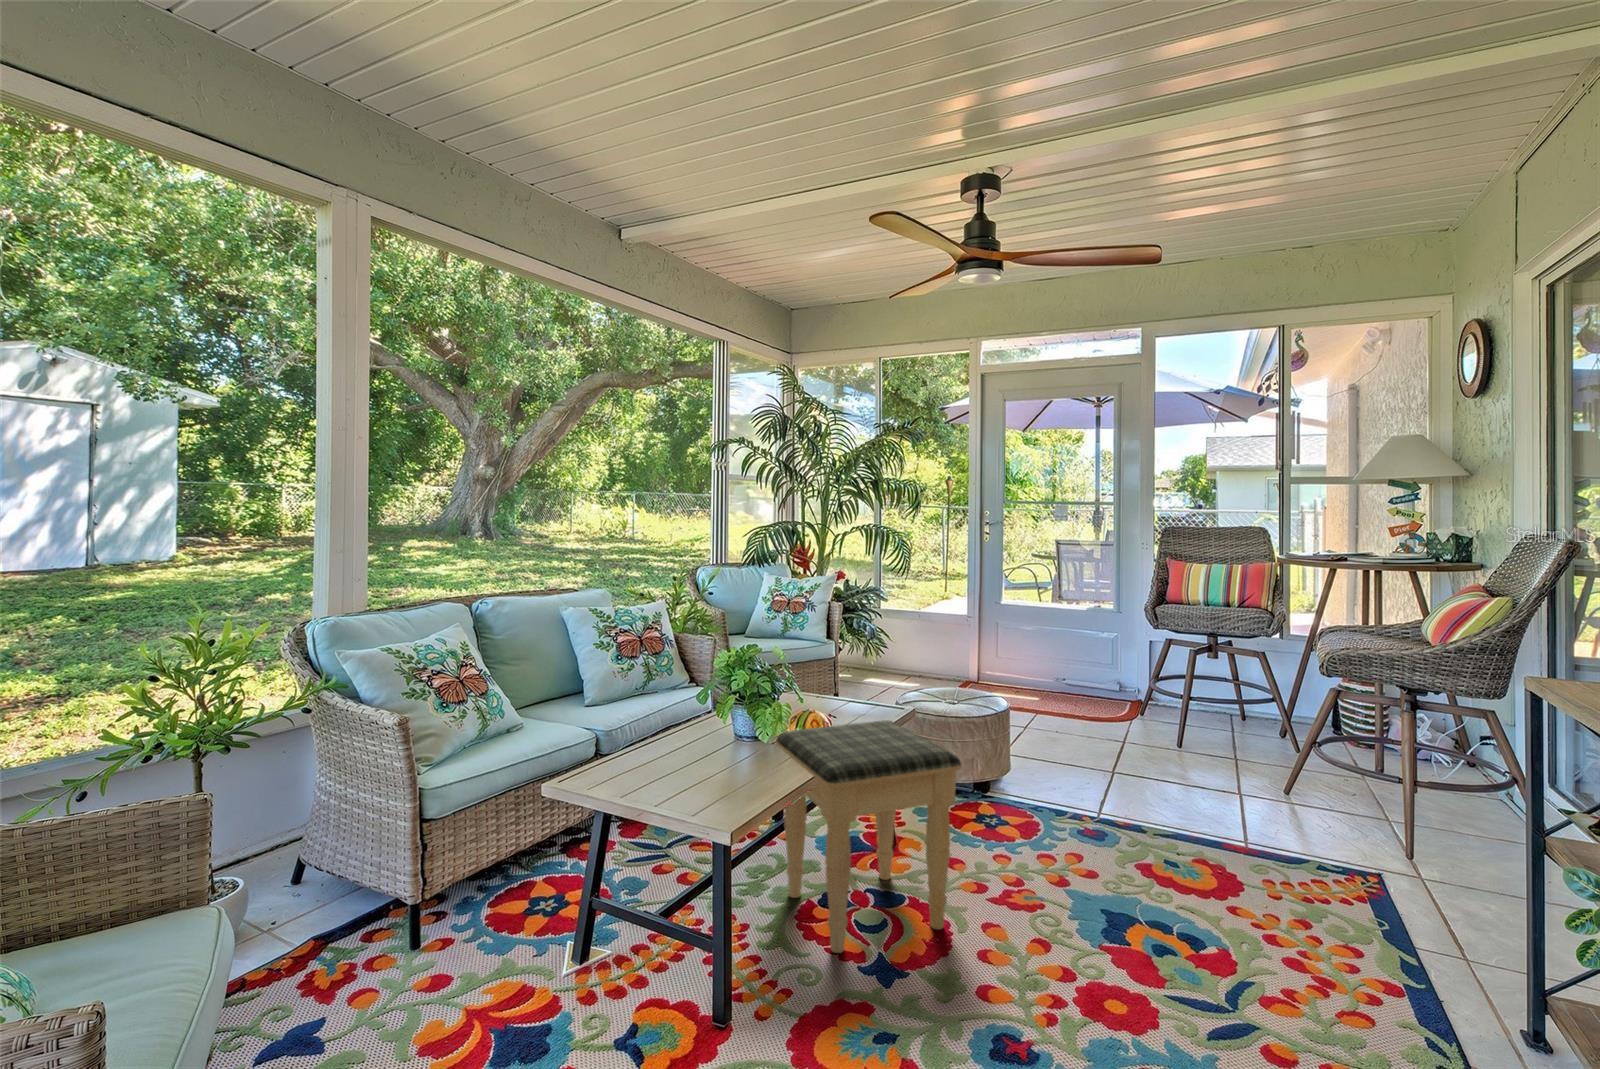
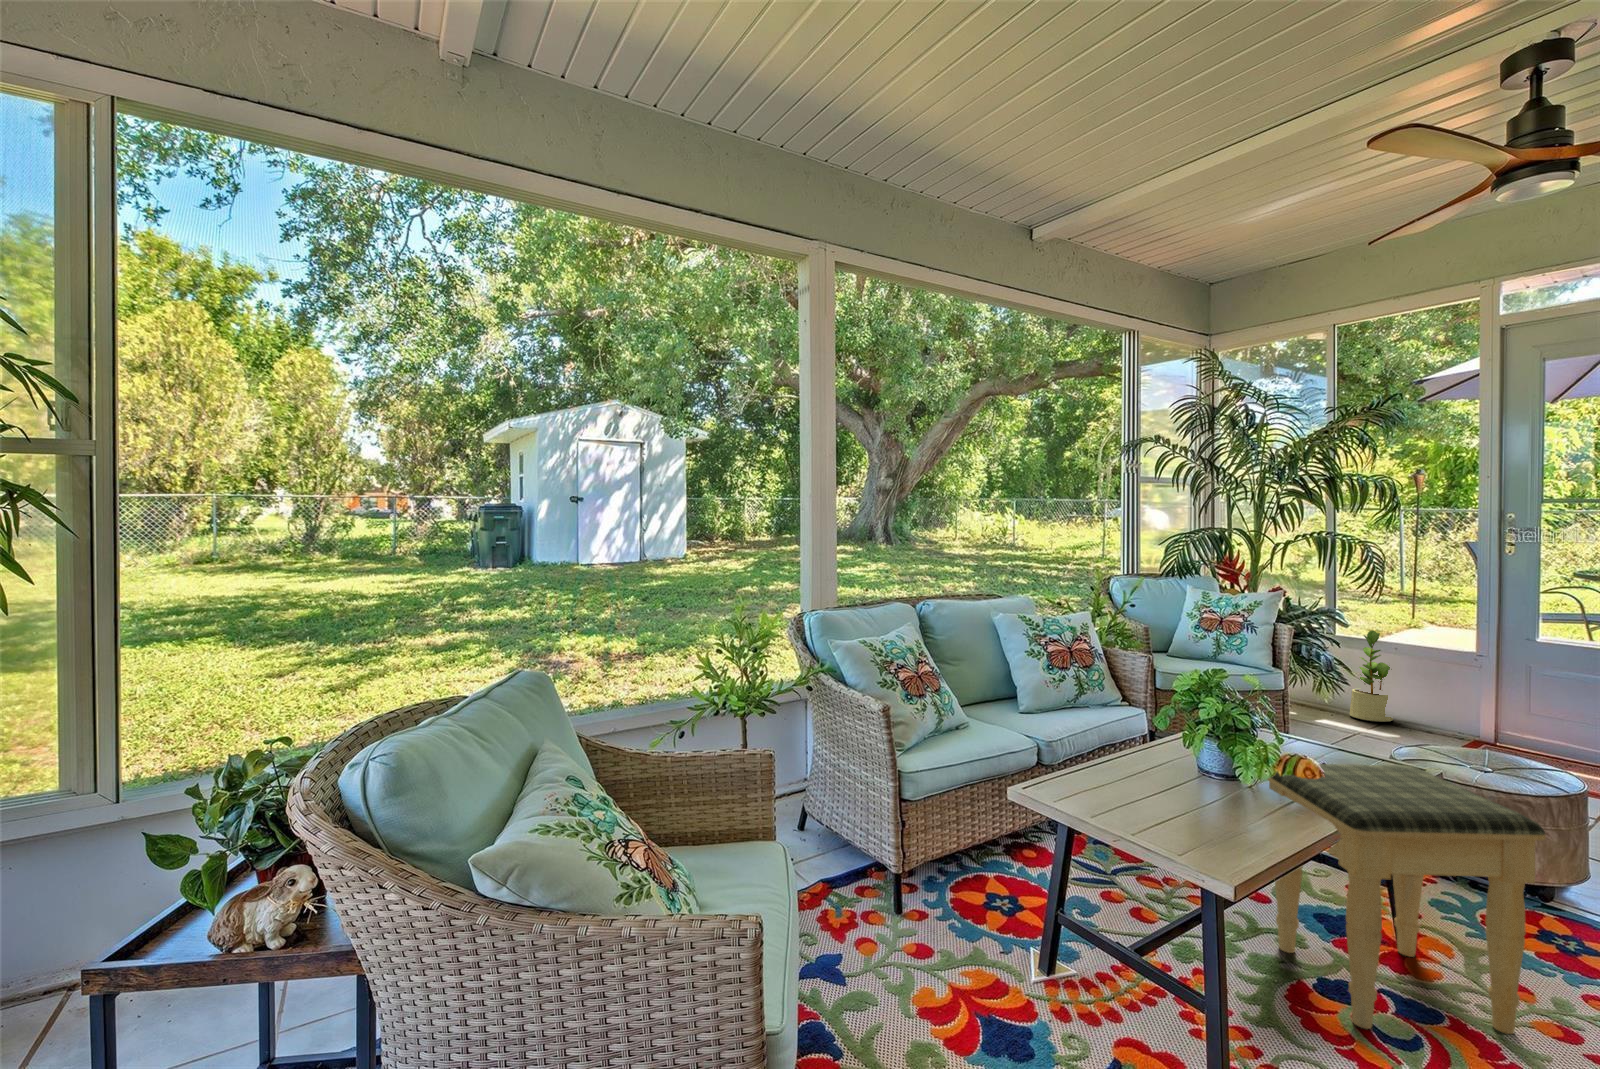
potted plant: none [891,606,929,681] -> present [1350,630,1393,722]

